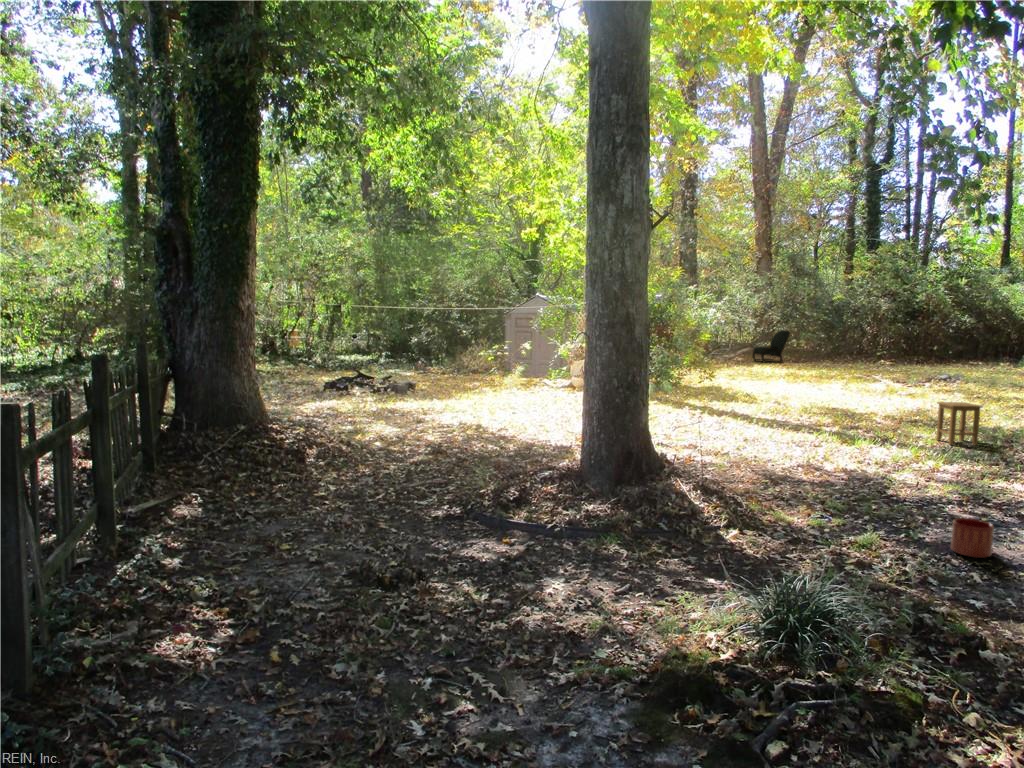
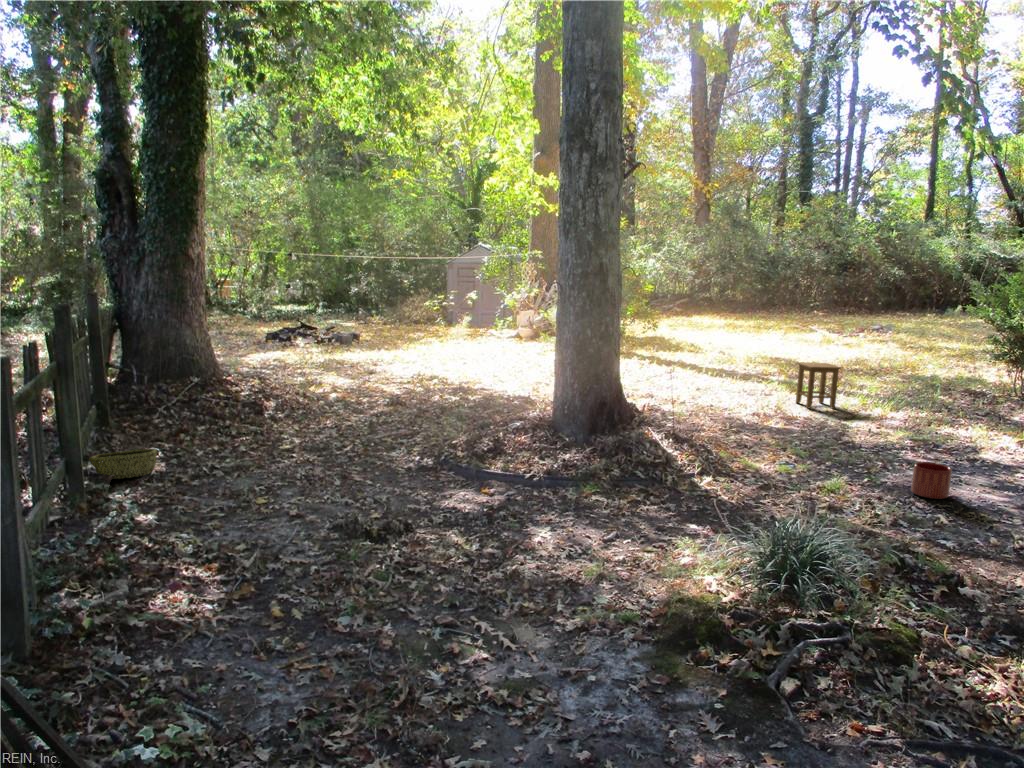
lounge chair: present [753,330,790,362] -> none [692,282,729,314]
stool: present [936,402,982,445] -> present [796,363,841,409]
woven basket: none [132,494,196,523] -> present [89,449,157,479]

